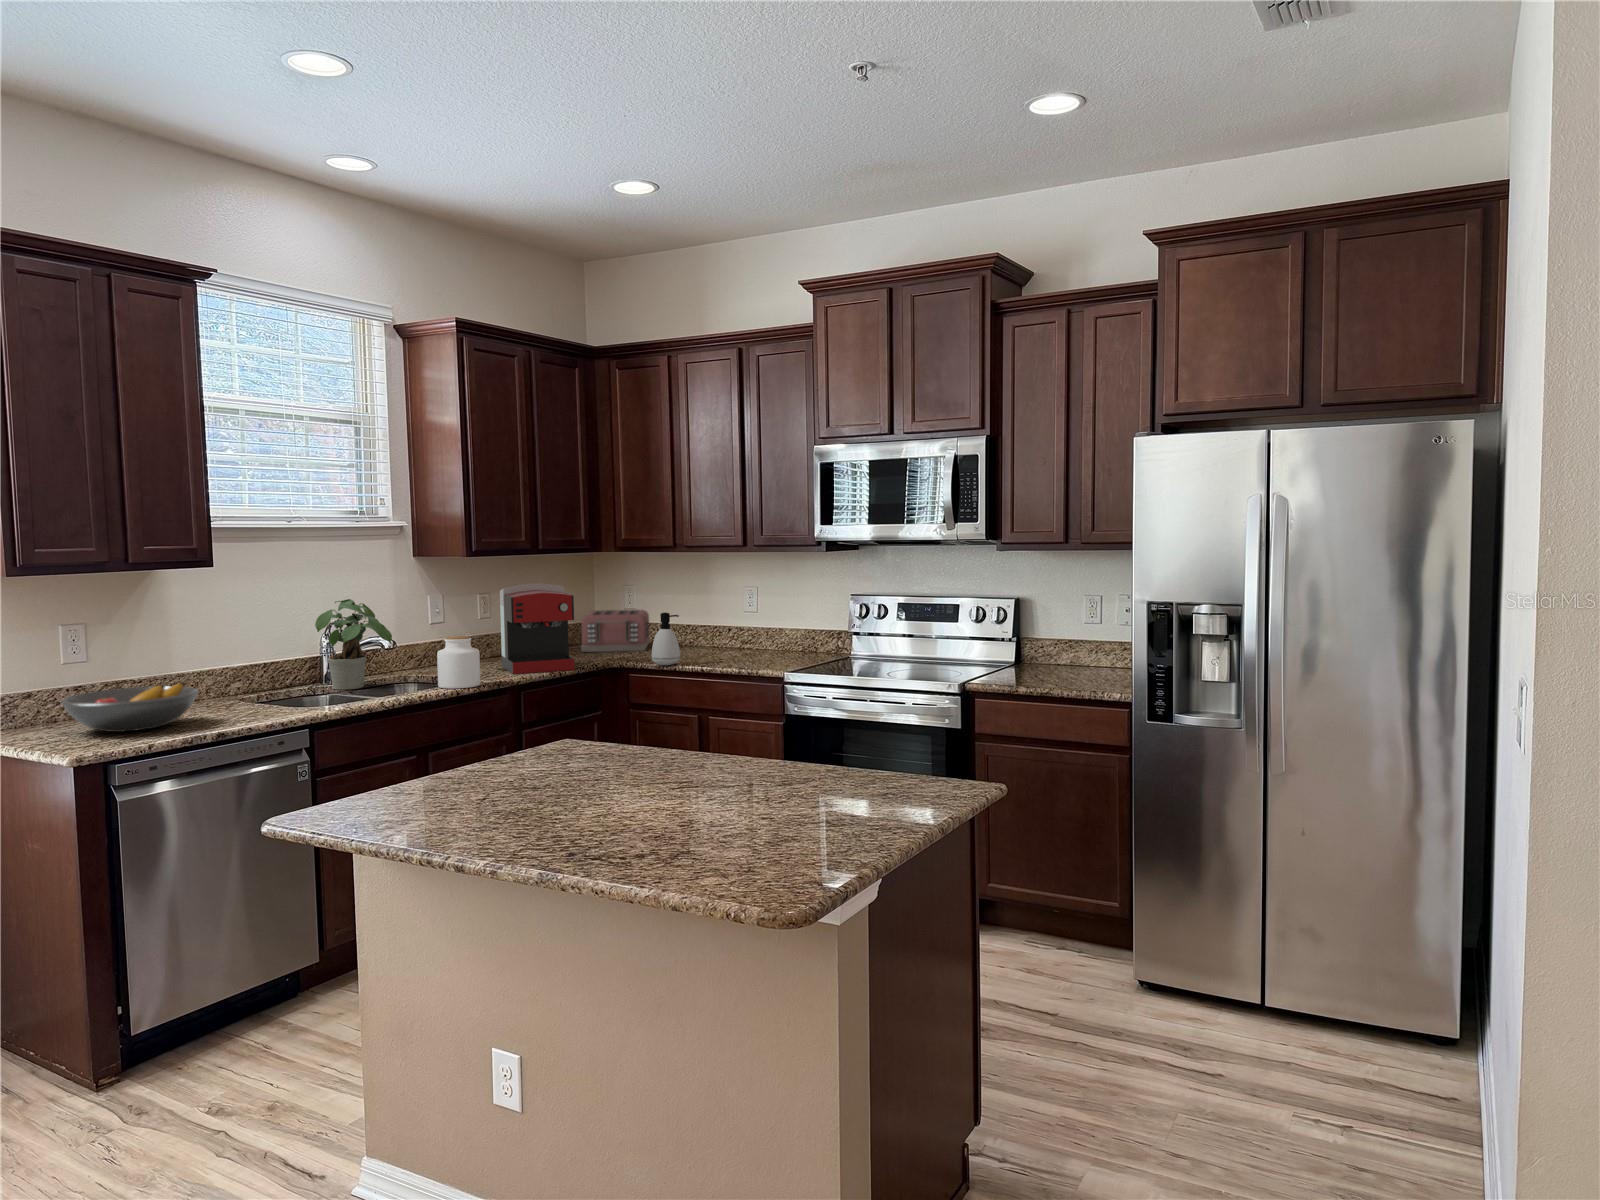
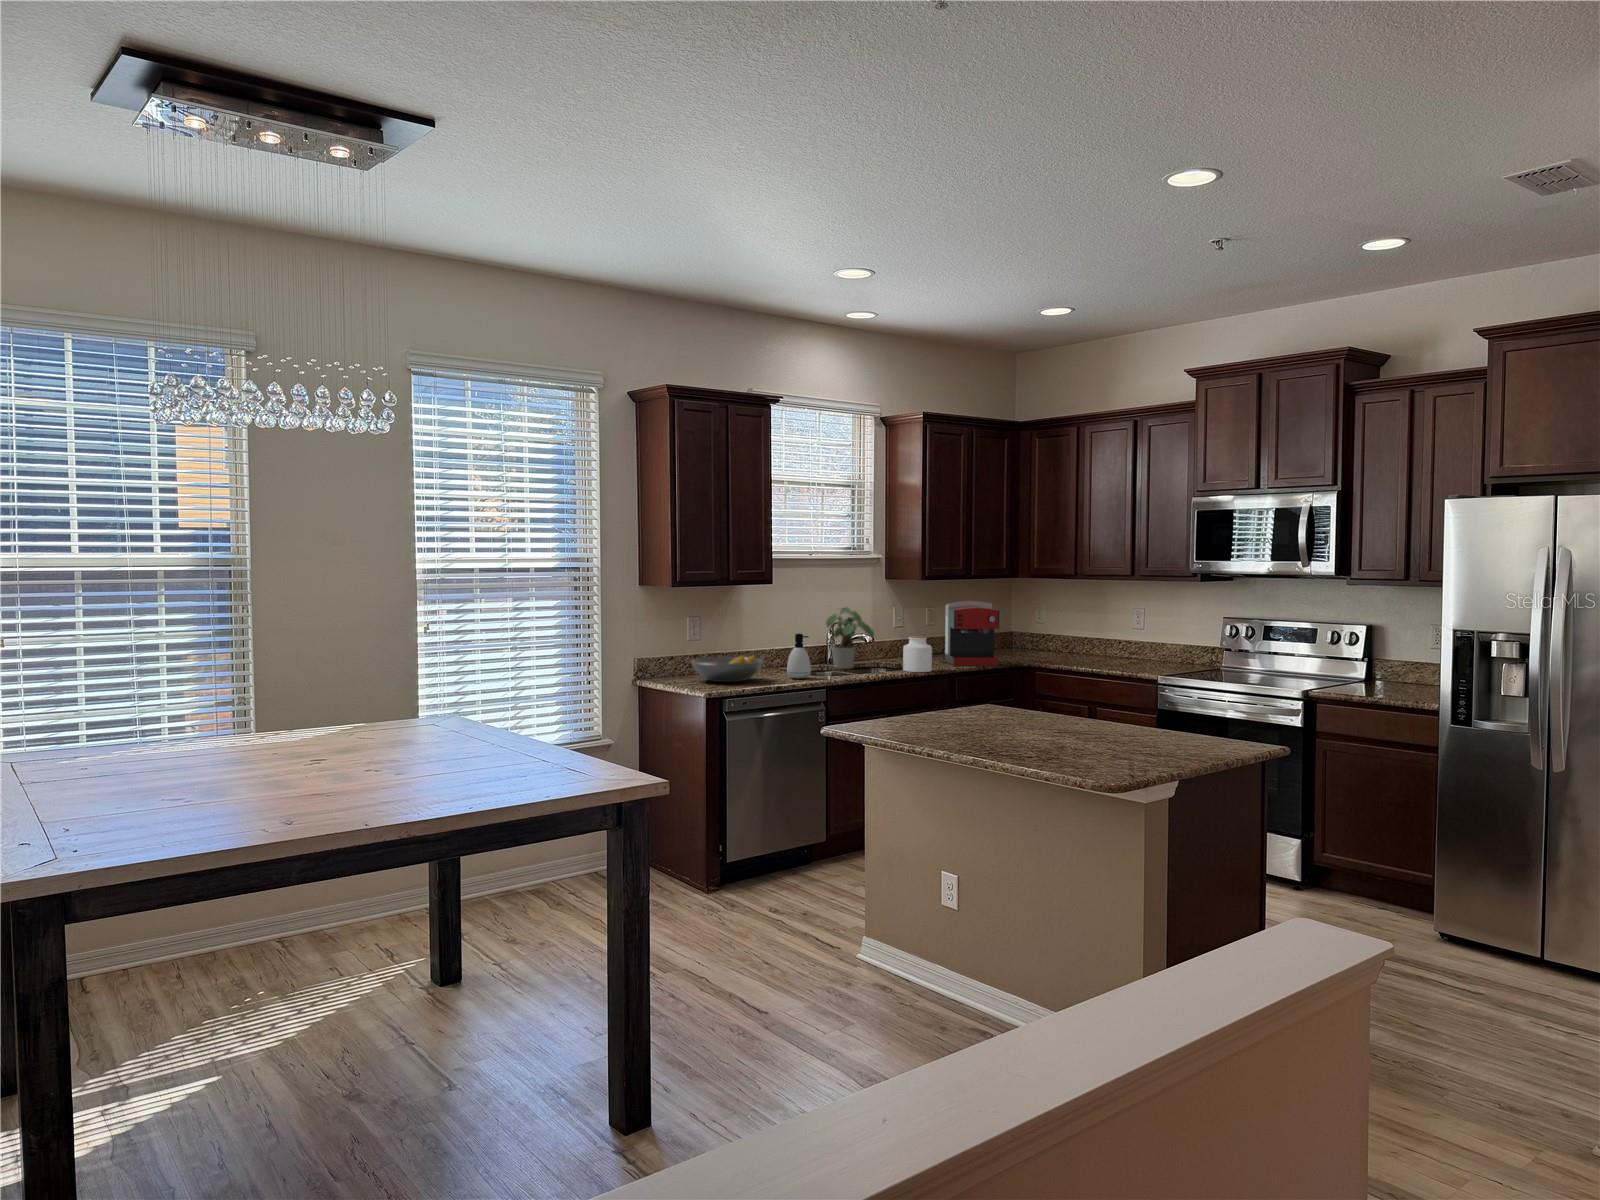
toaster: present [581,610,650,652] -> none [1003,624,1058,657]
soap dispenser: present [652,612,680,665] -> present [787,634,811,679]

